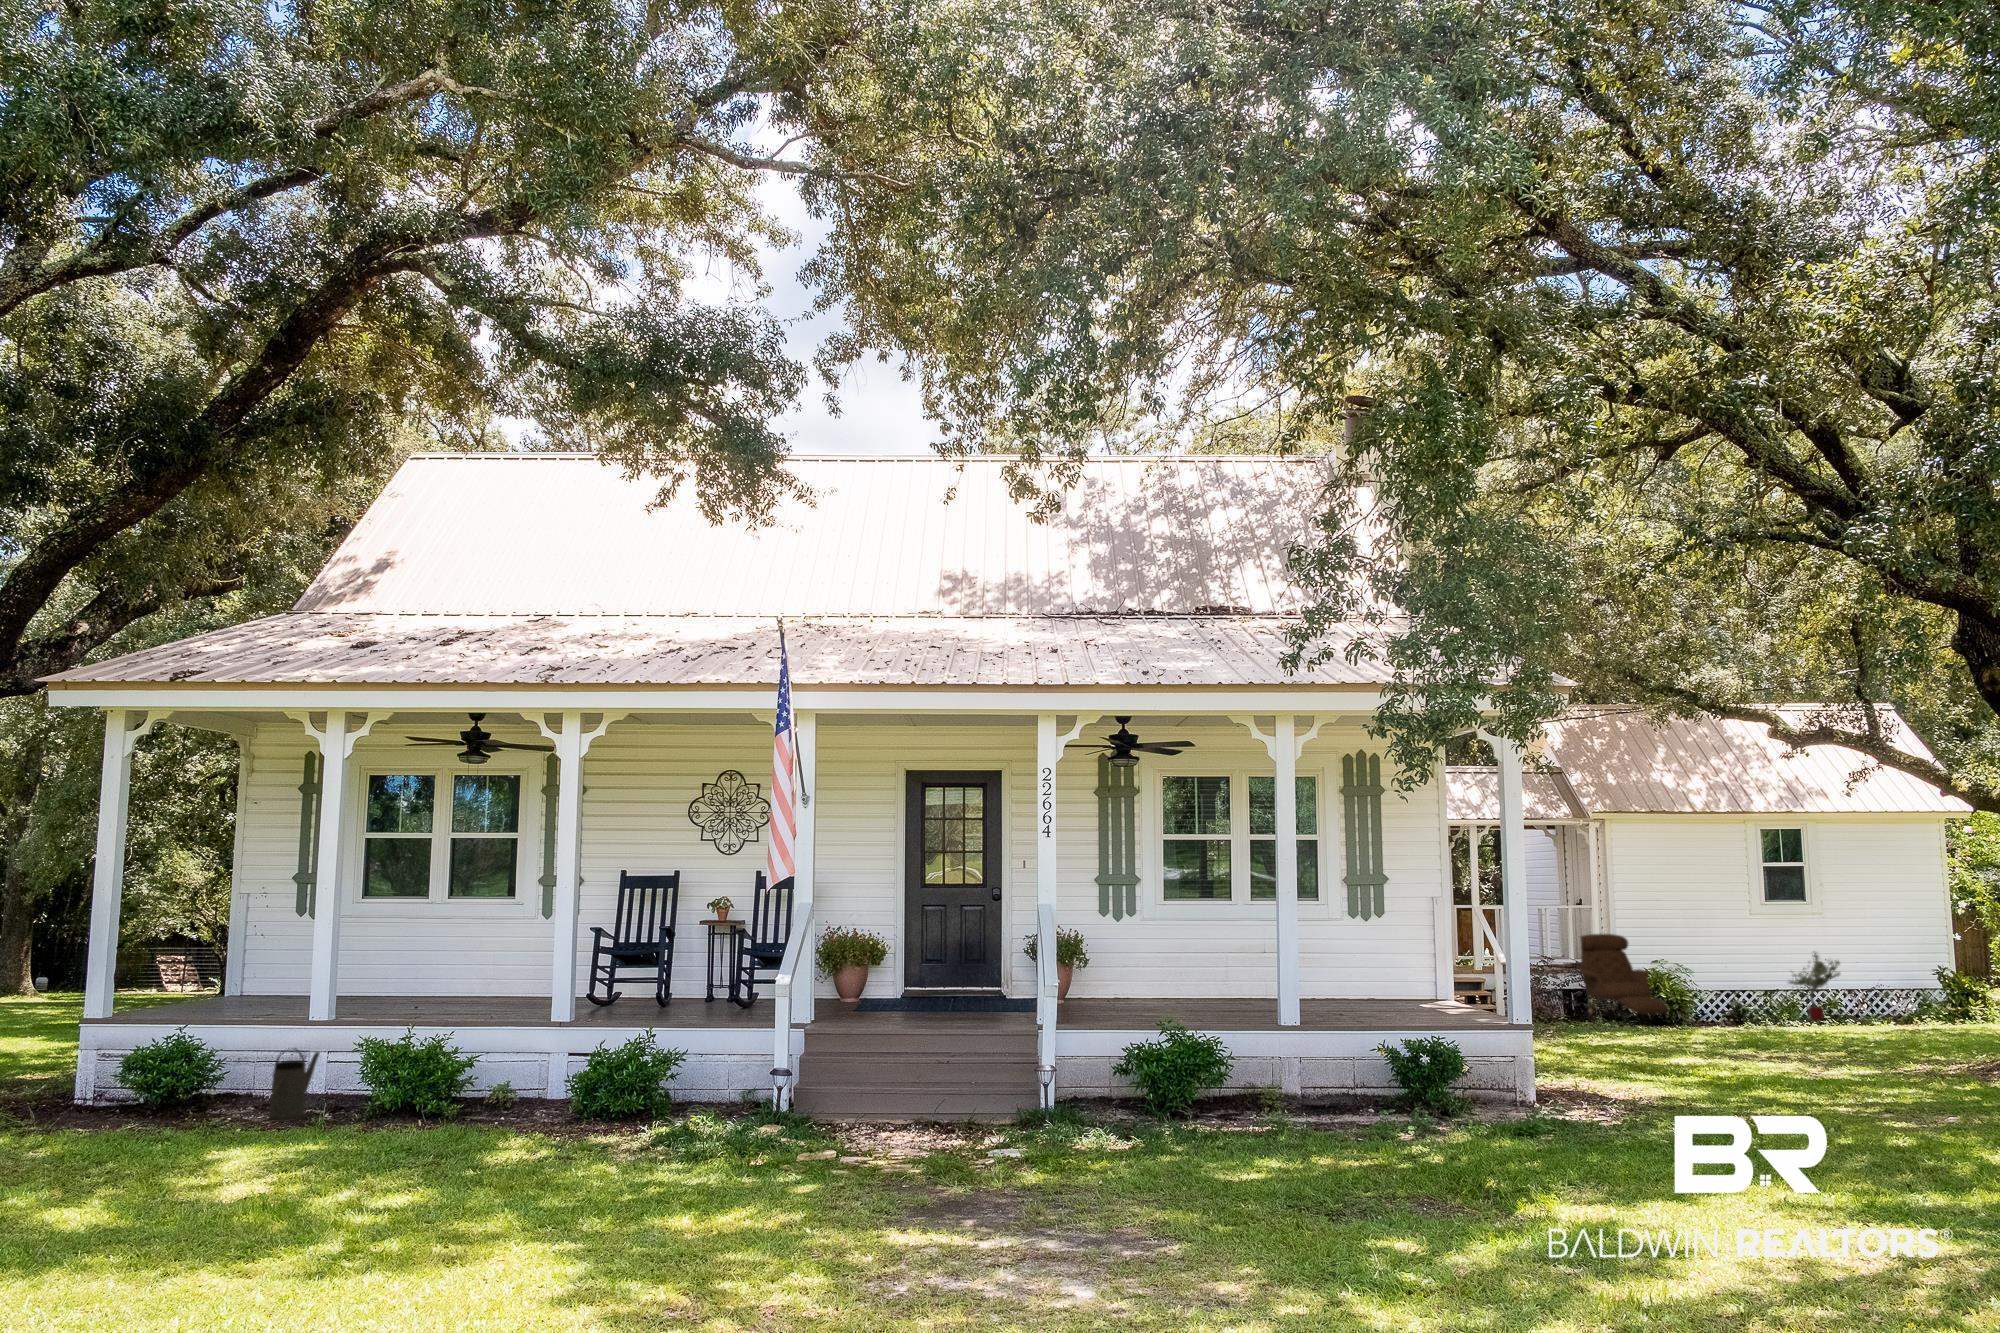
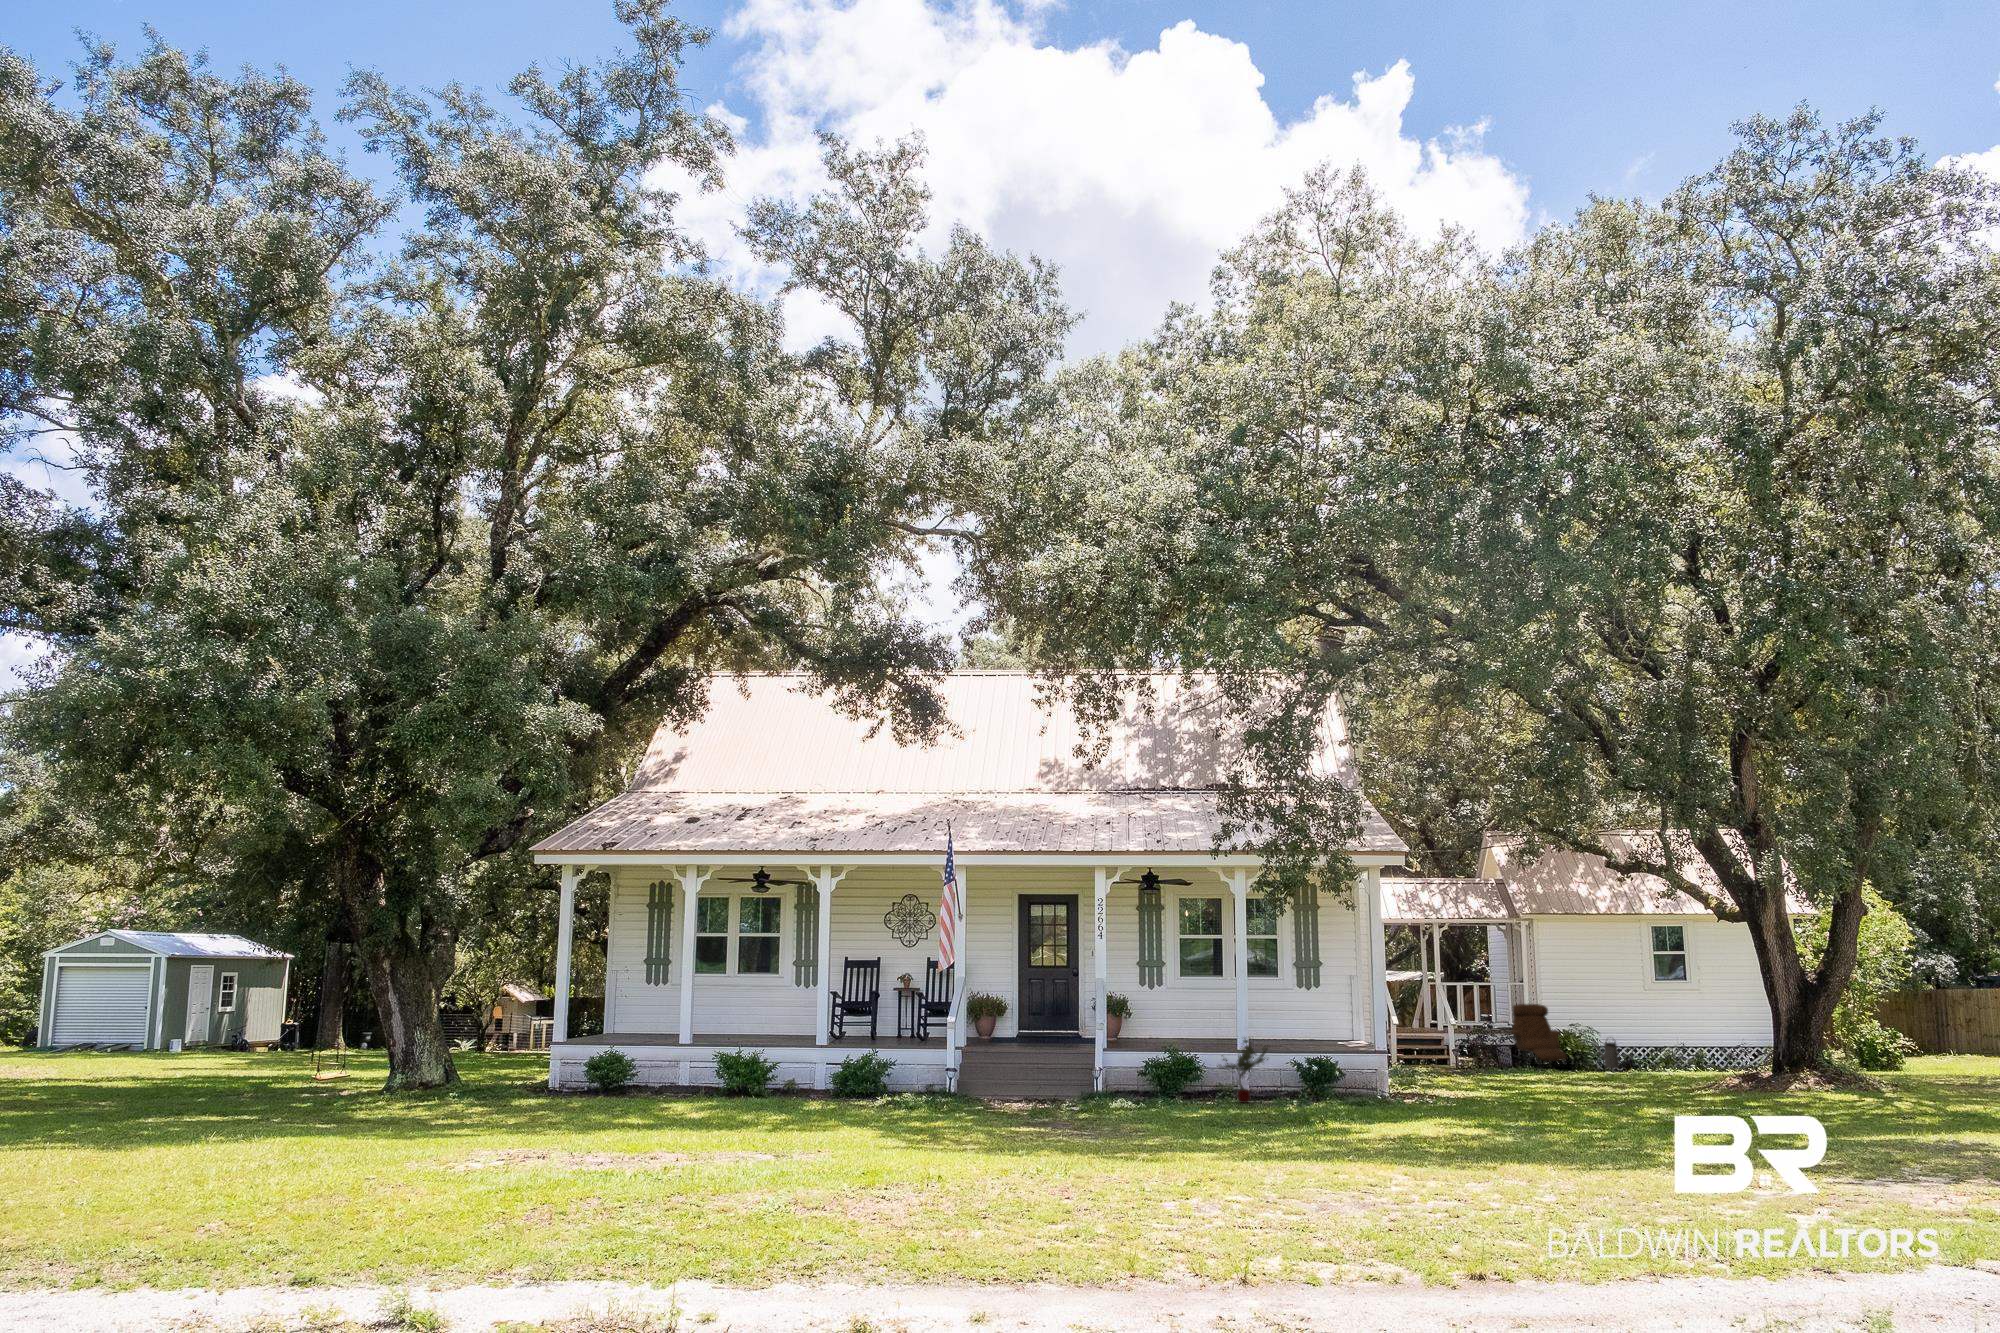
potted tree: present [1789,951,1840,1020] -> present [1217,1040,1268,1103]
watering can: present [267,1048,320,1122] -> present [1594,1041,1620,1069]

